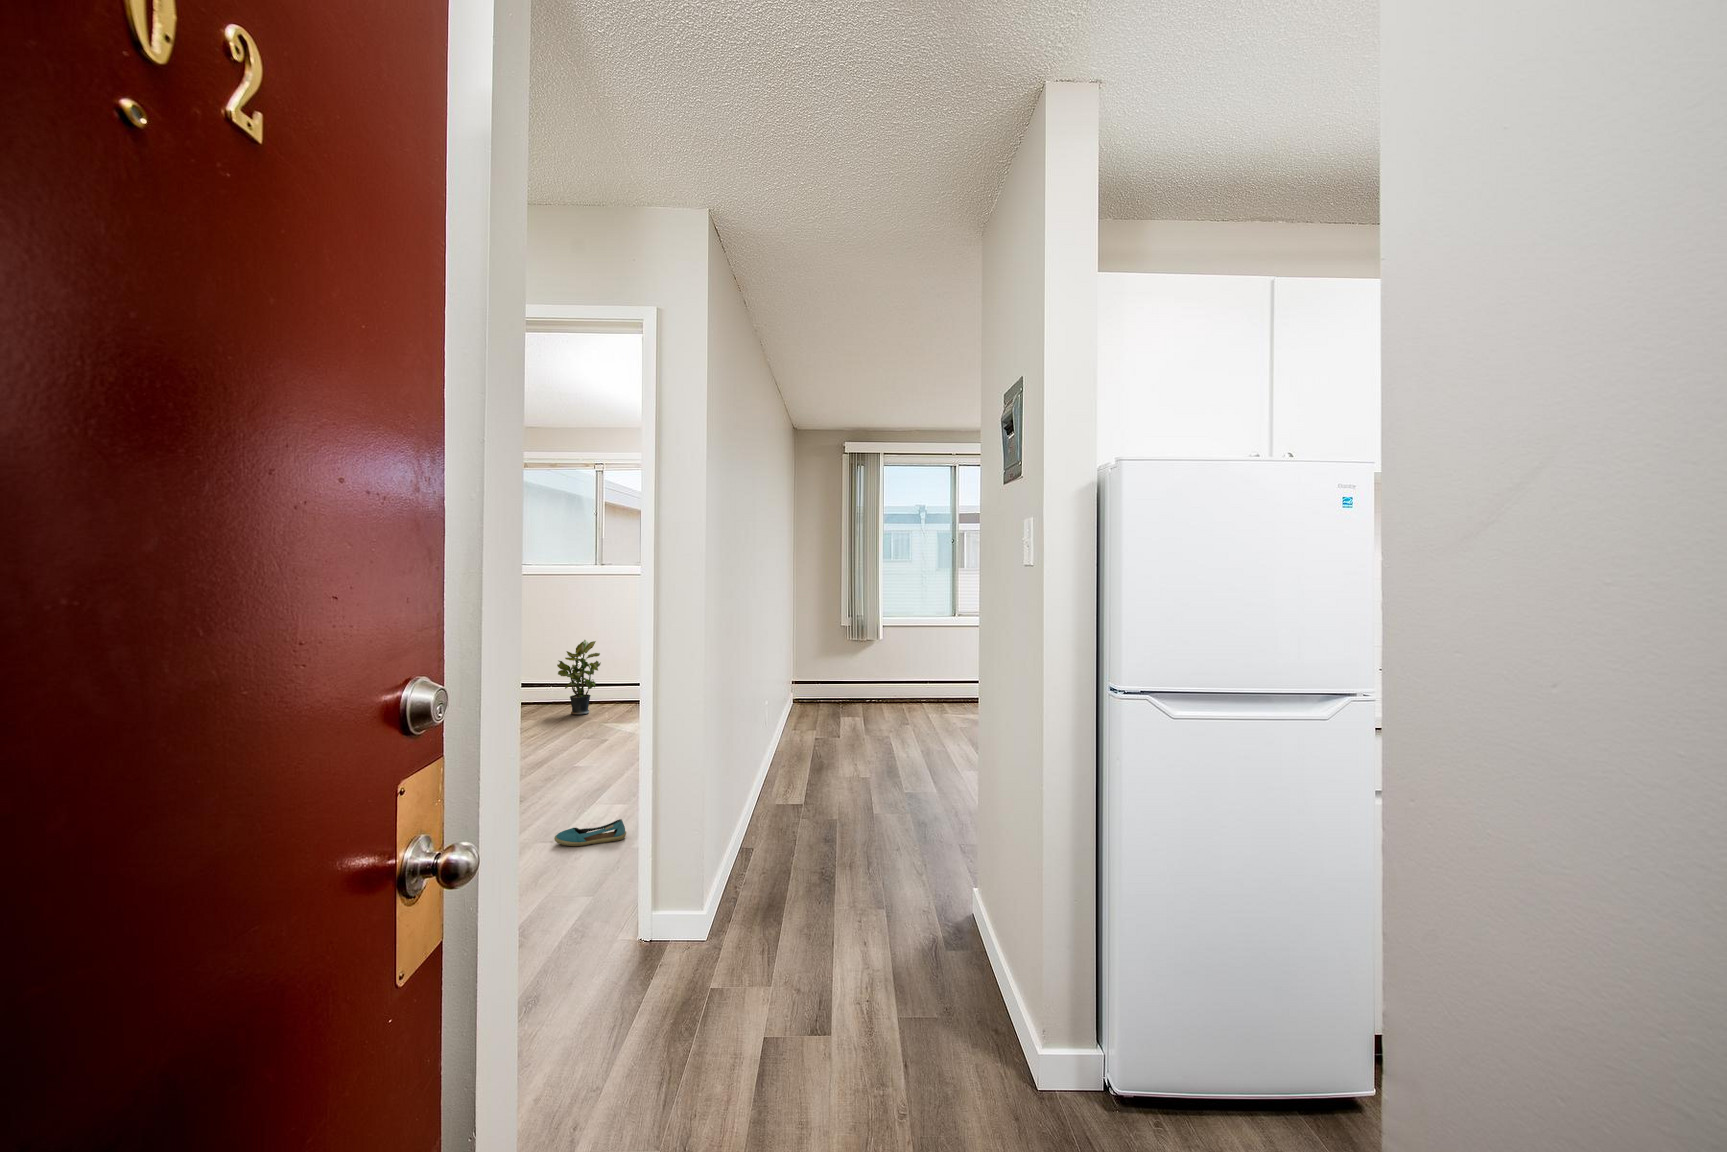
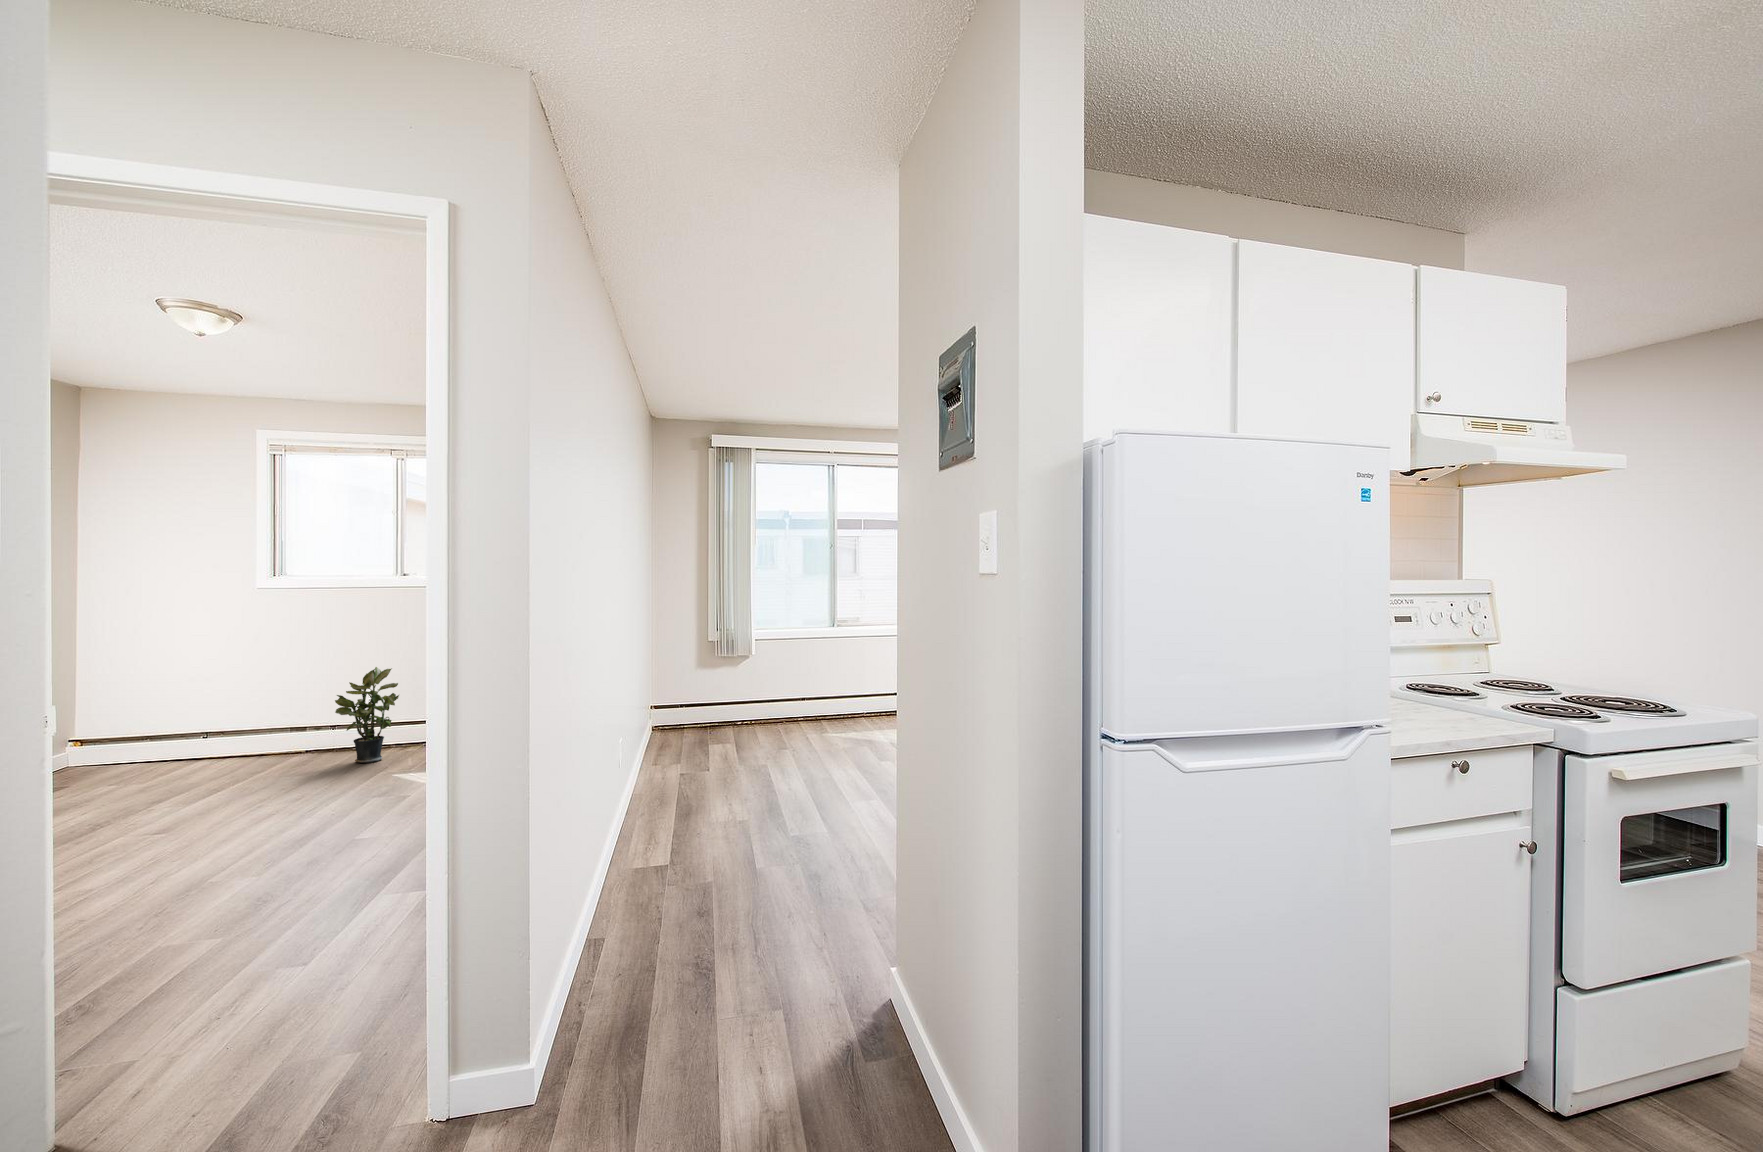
shoe: present [554,819,626,846] -> none [300,921,418,971]

